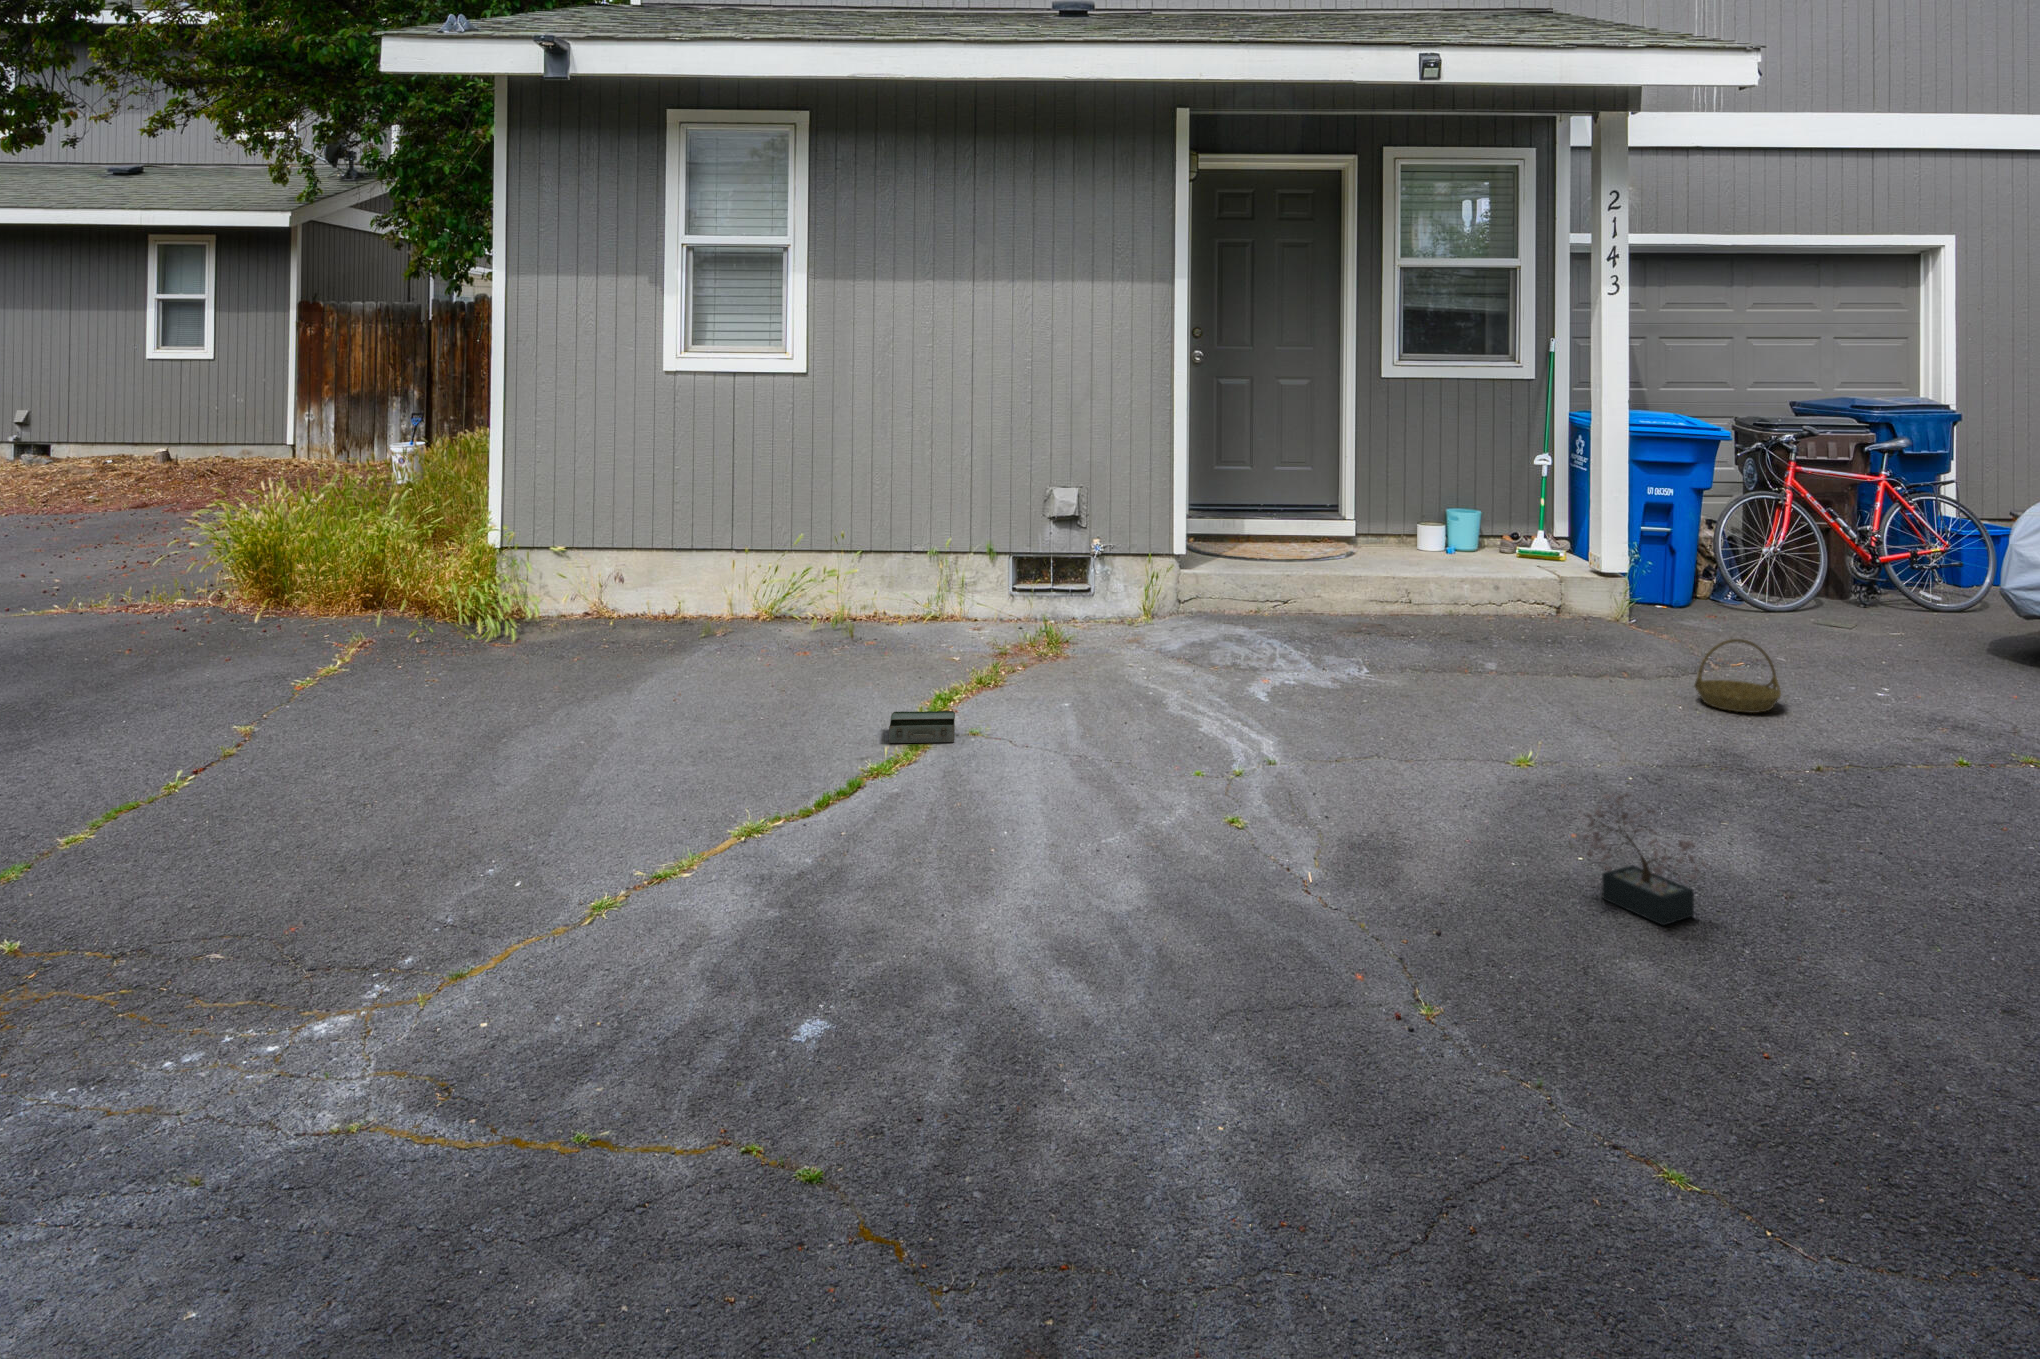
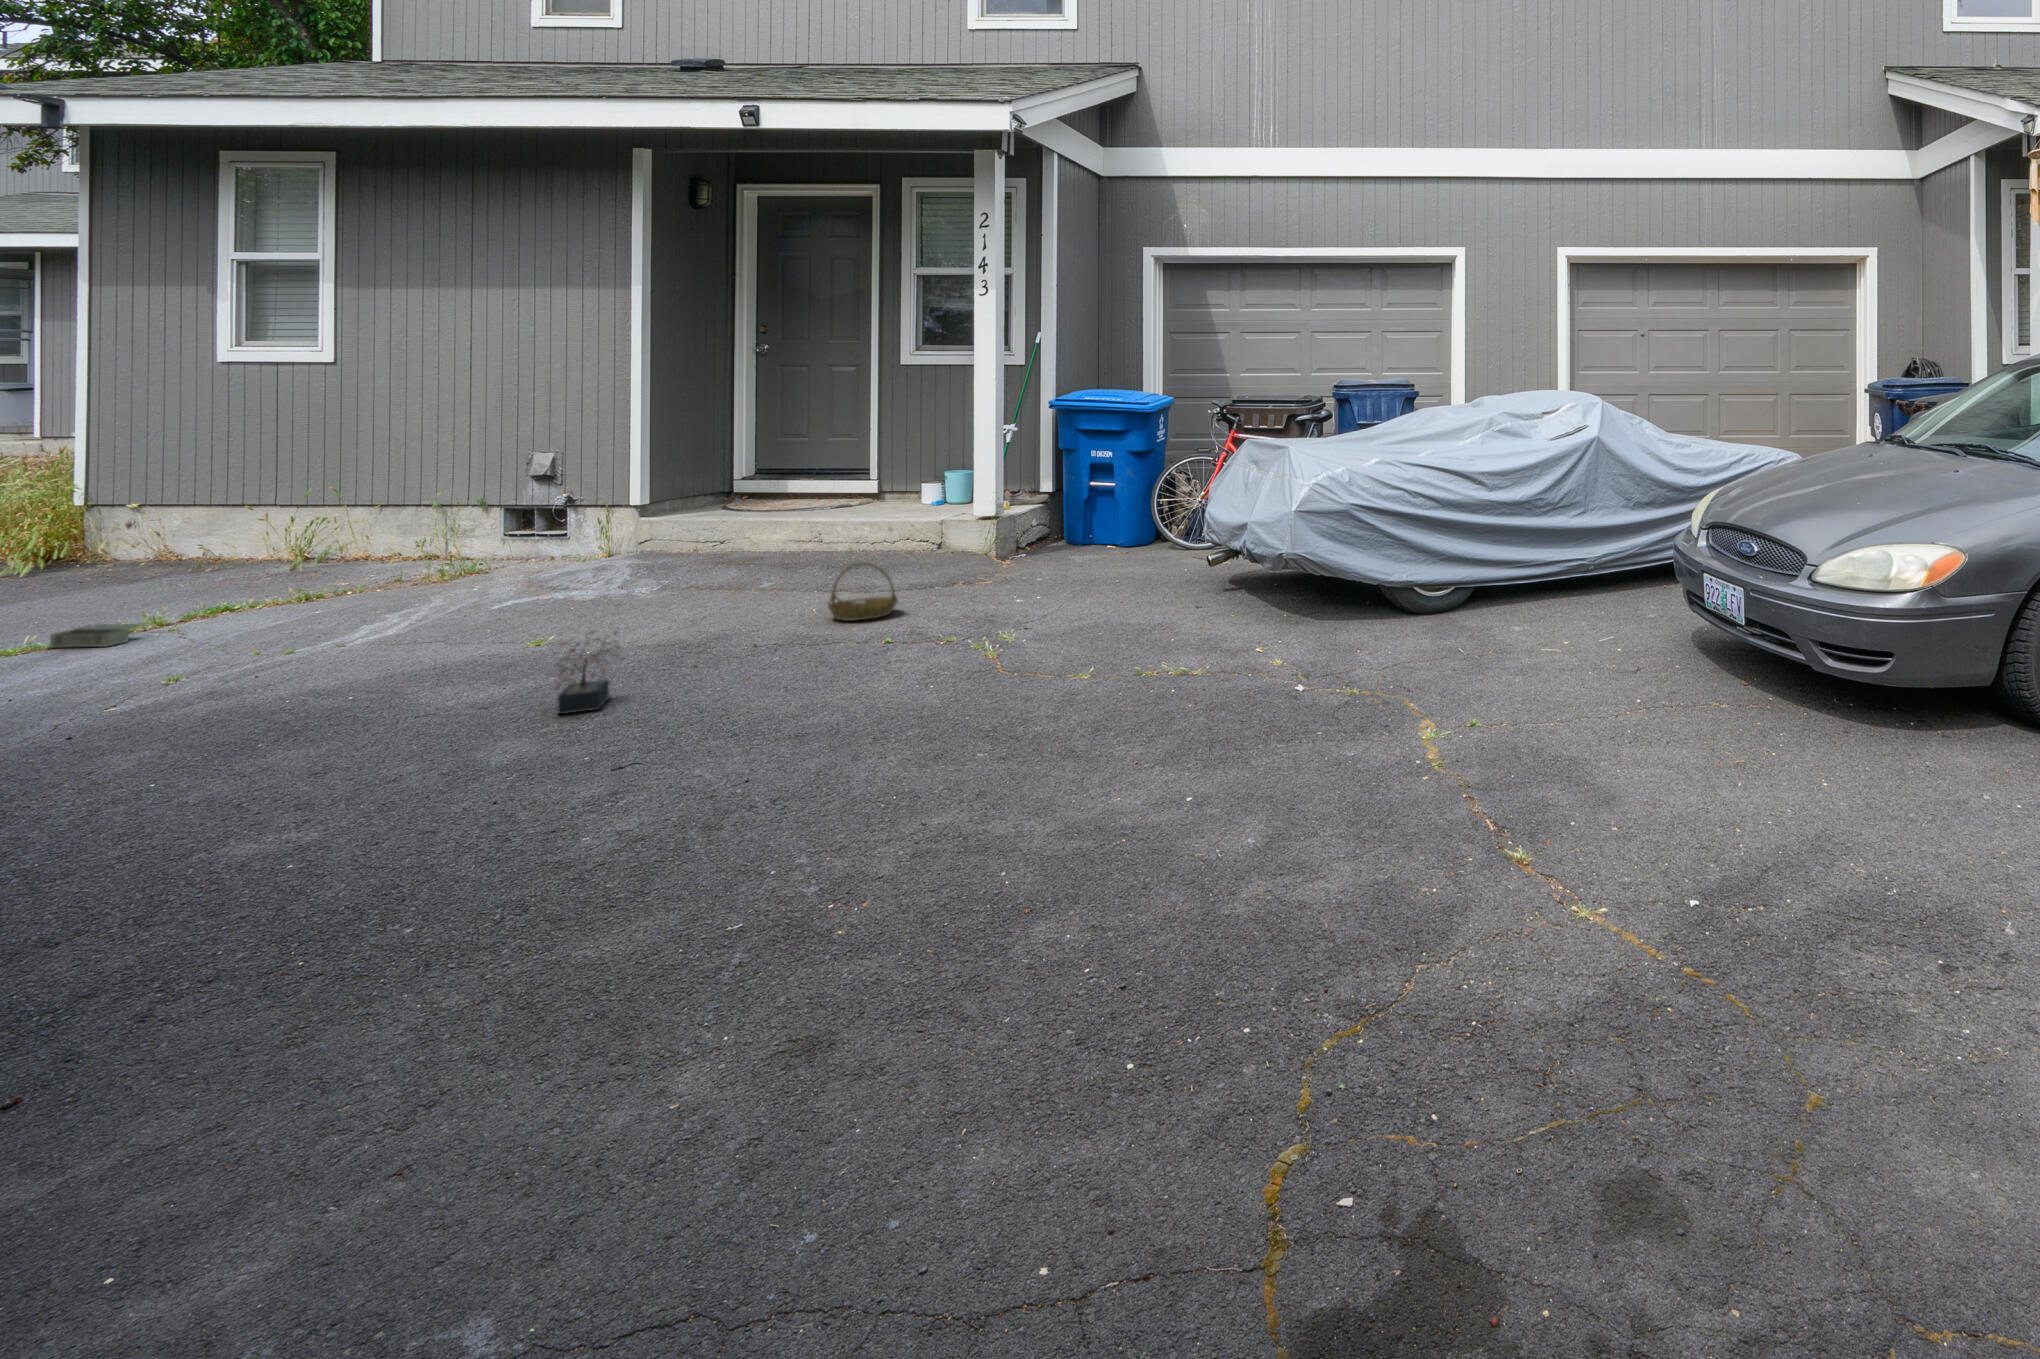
decorative plant: present [1579,793,1709,925] -> present [551,631,620,714]

